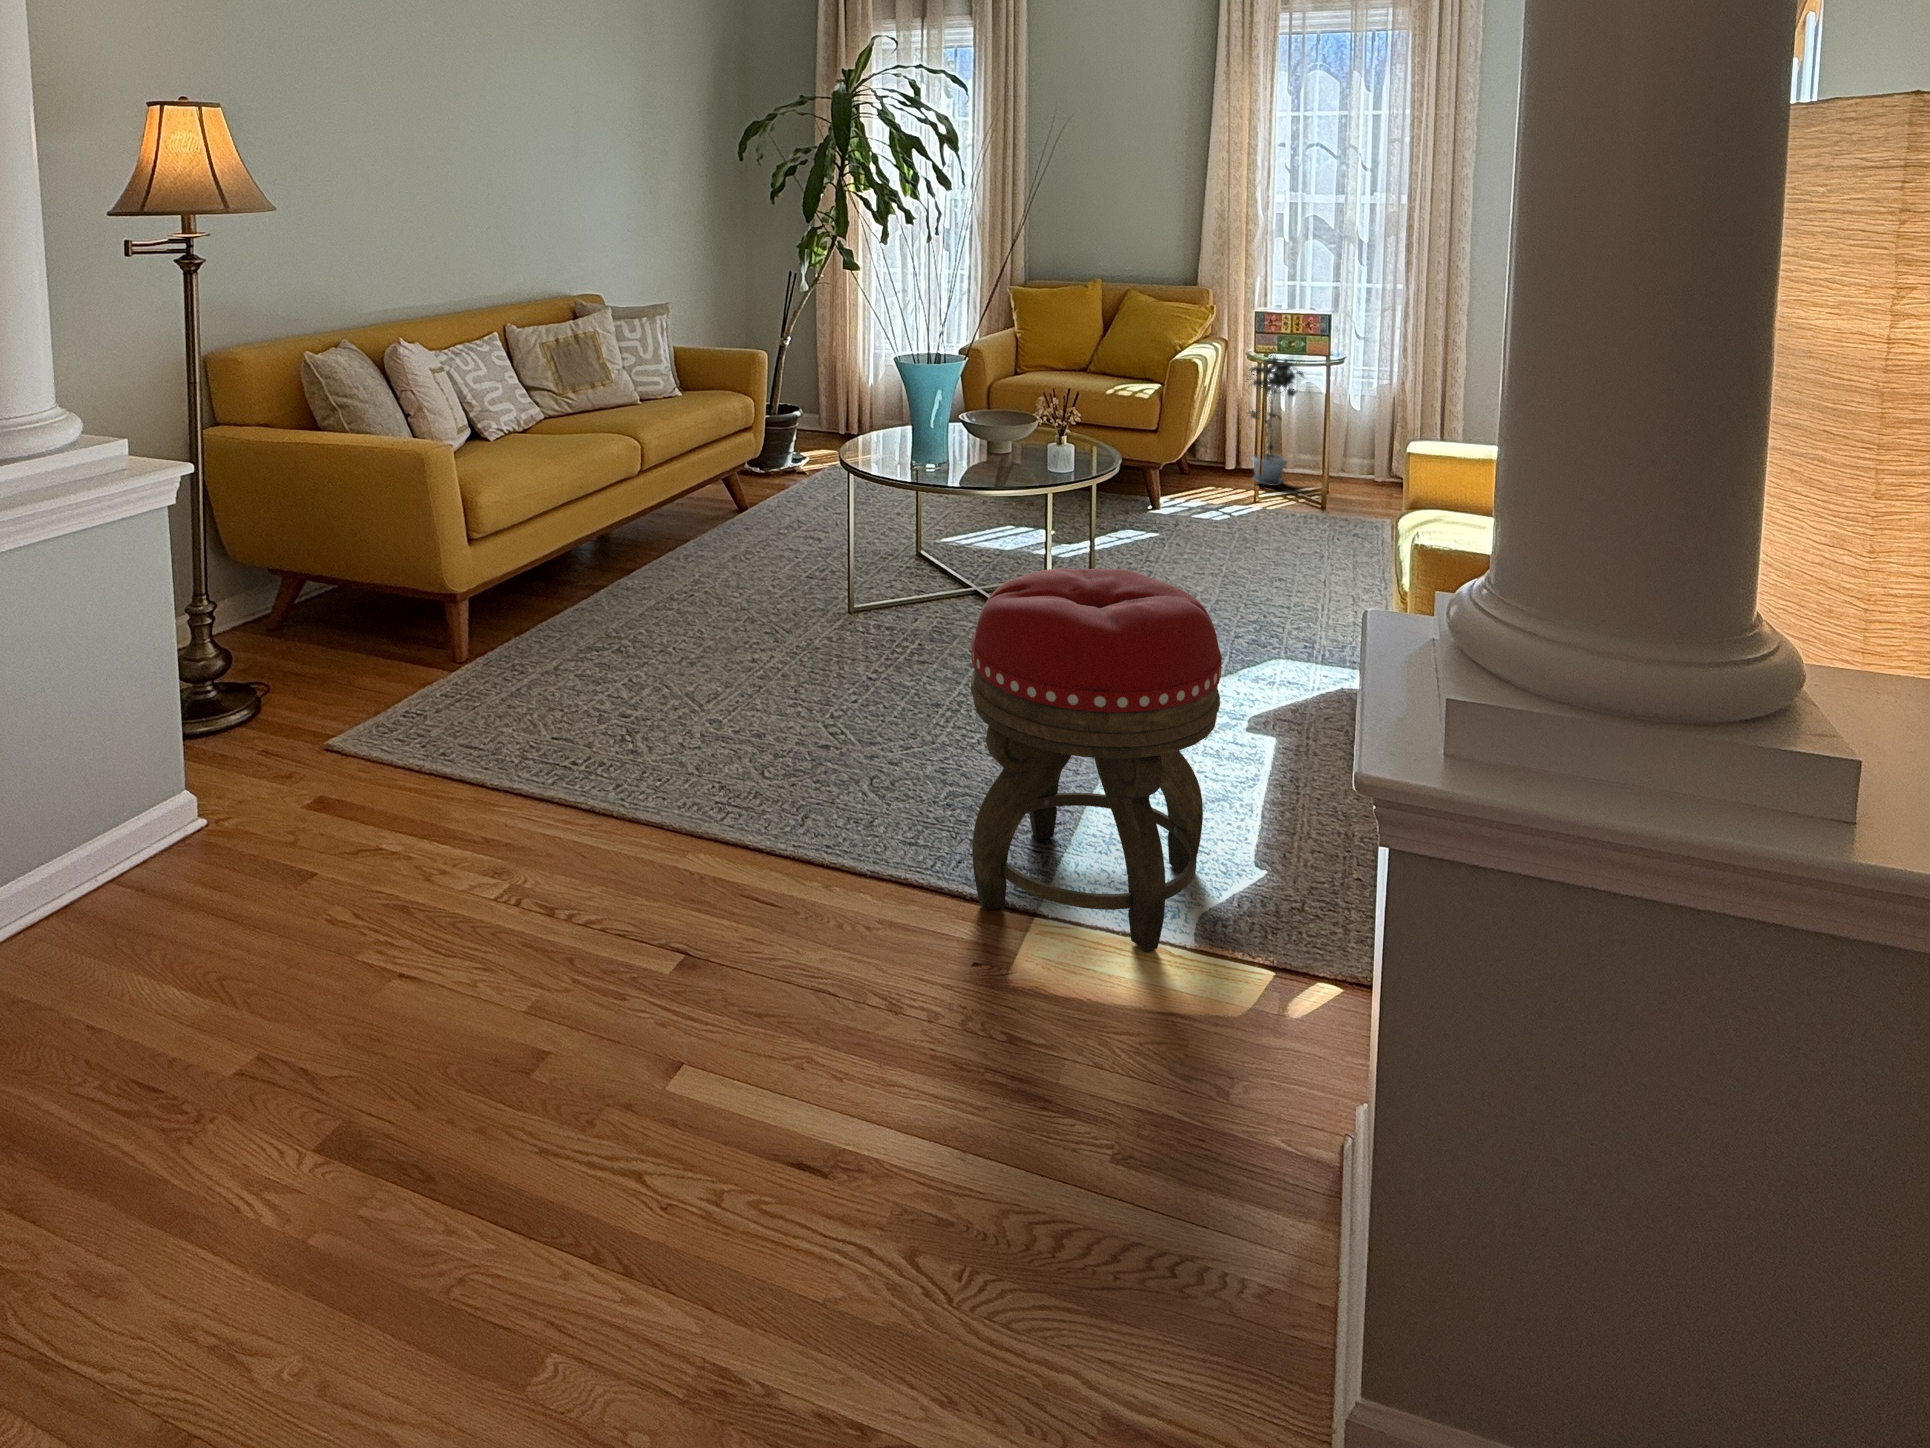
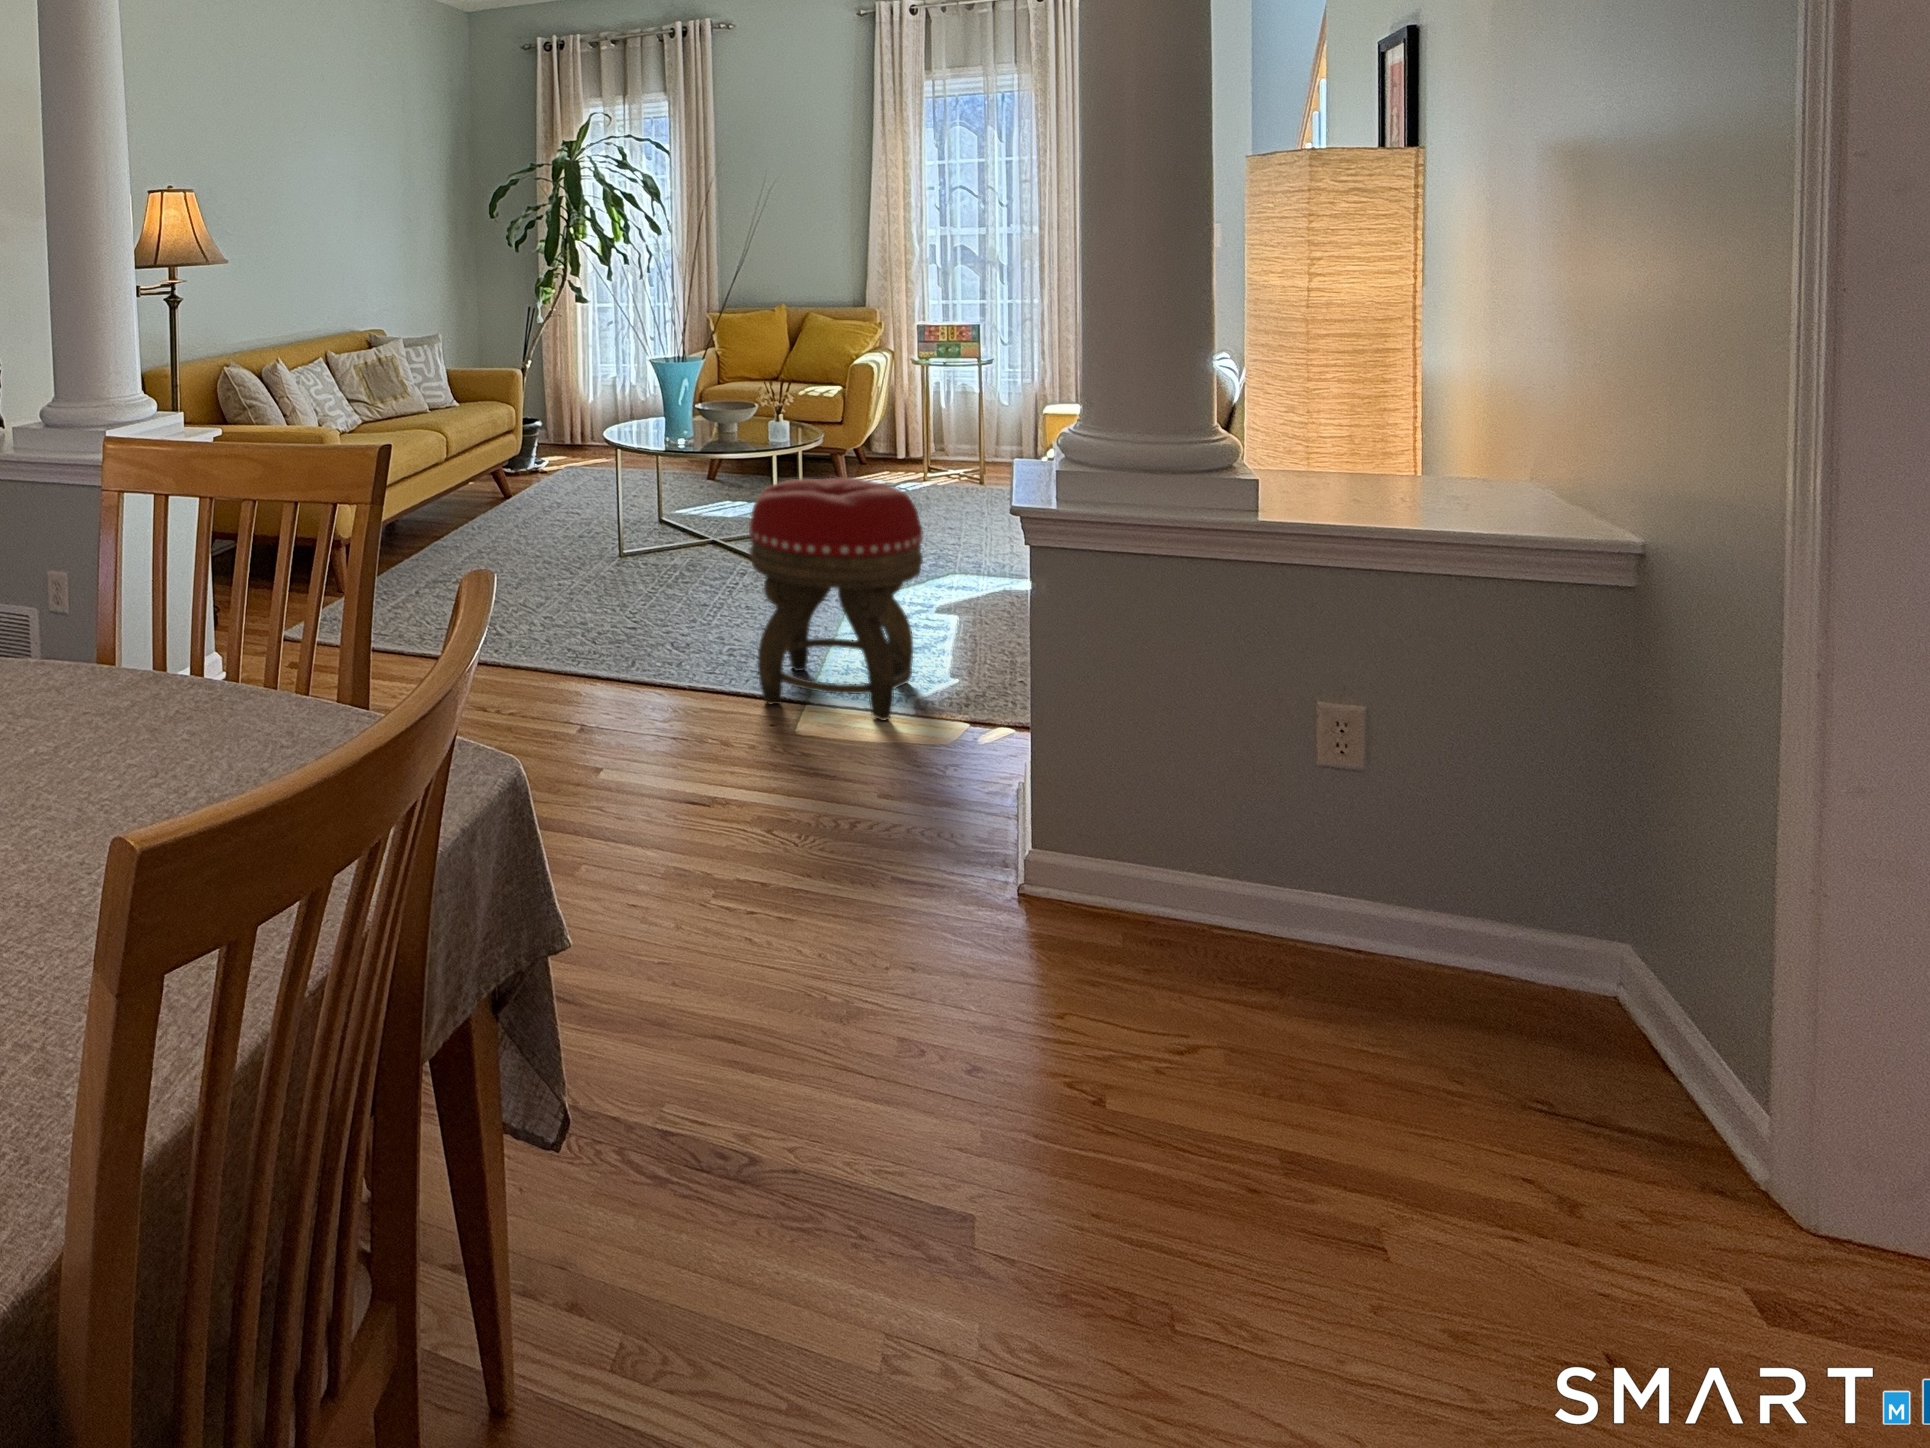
potted plant: present [1246,353,1304,486] -> none [907,347,963,467]

